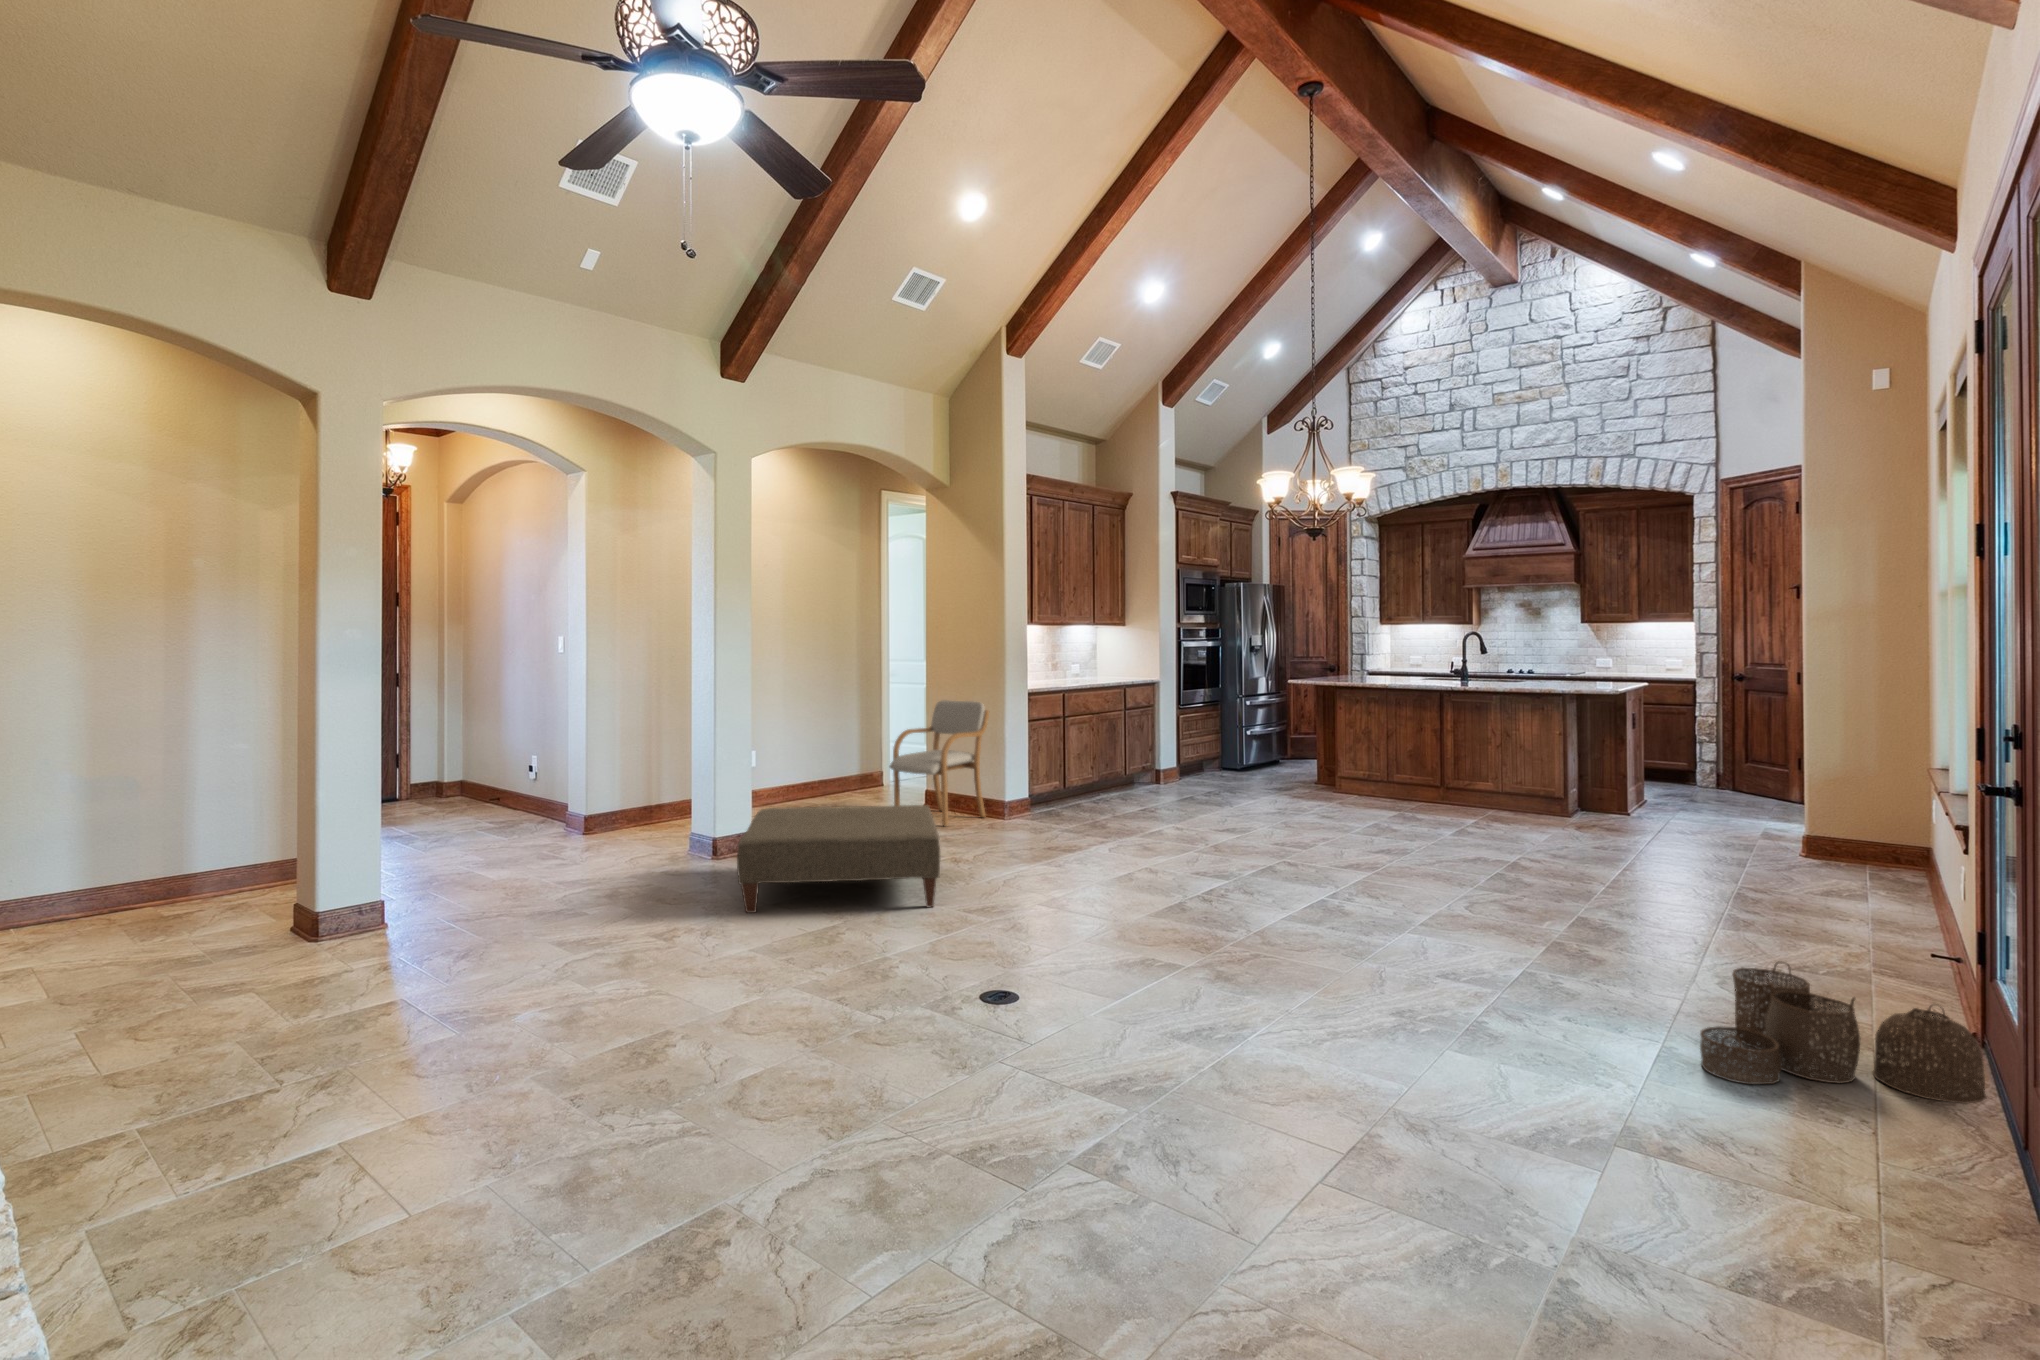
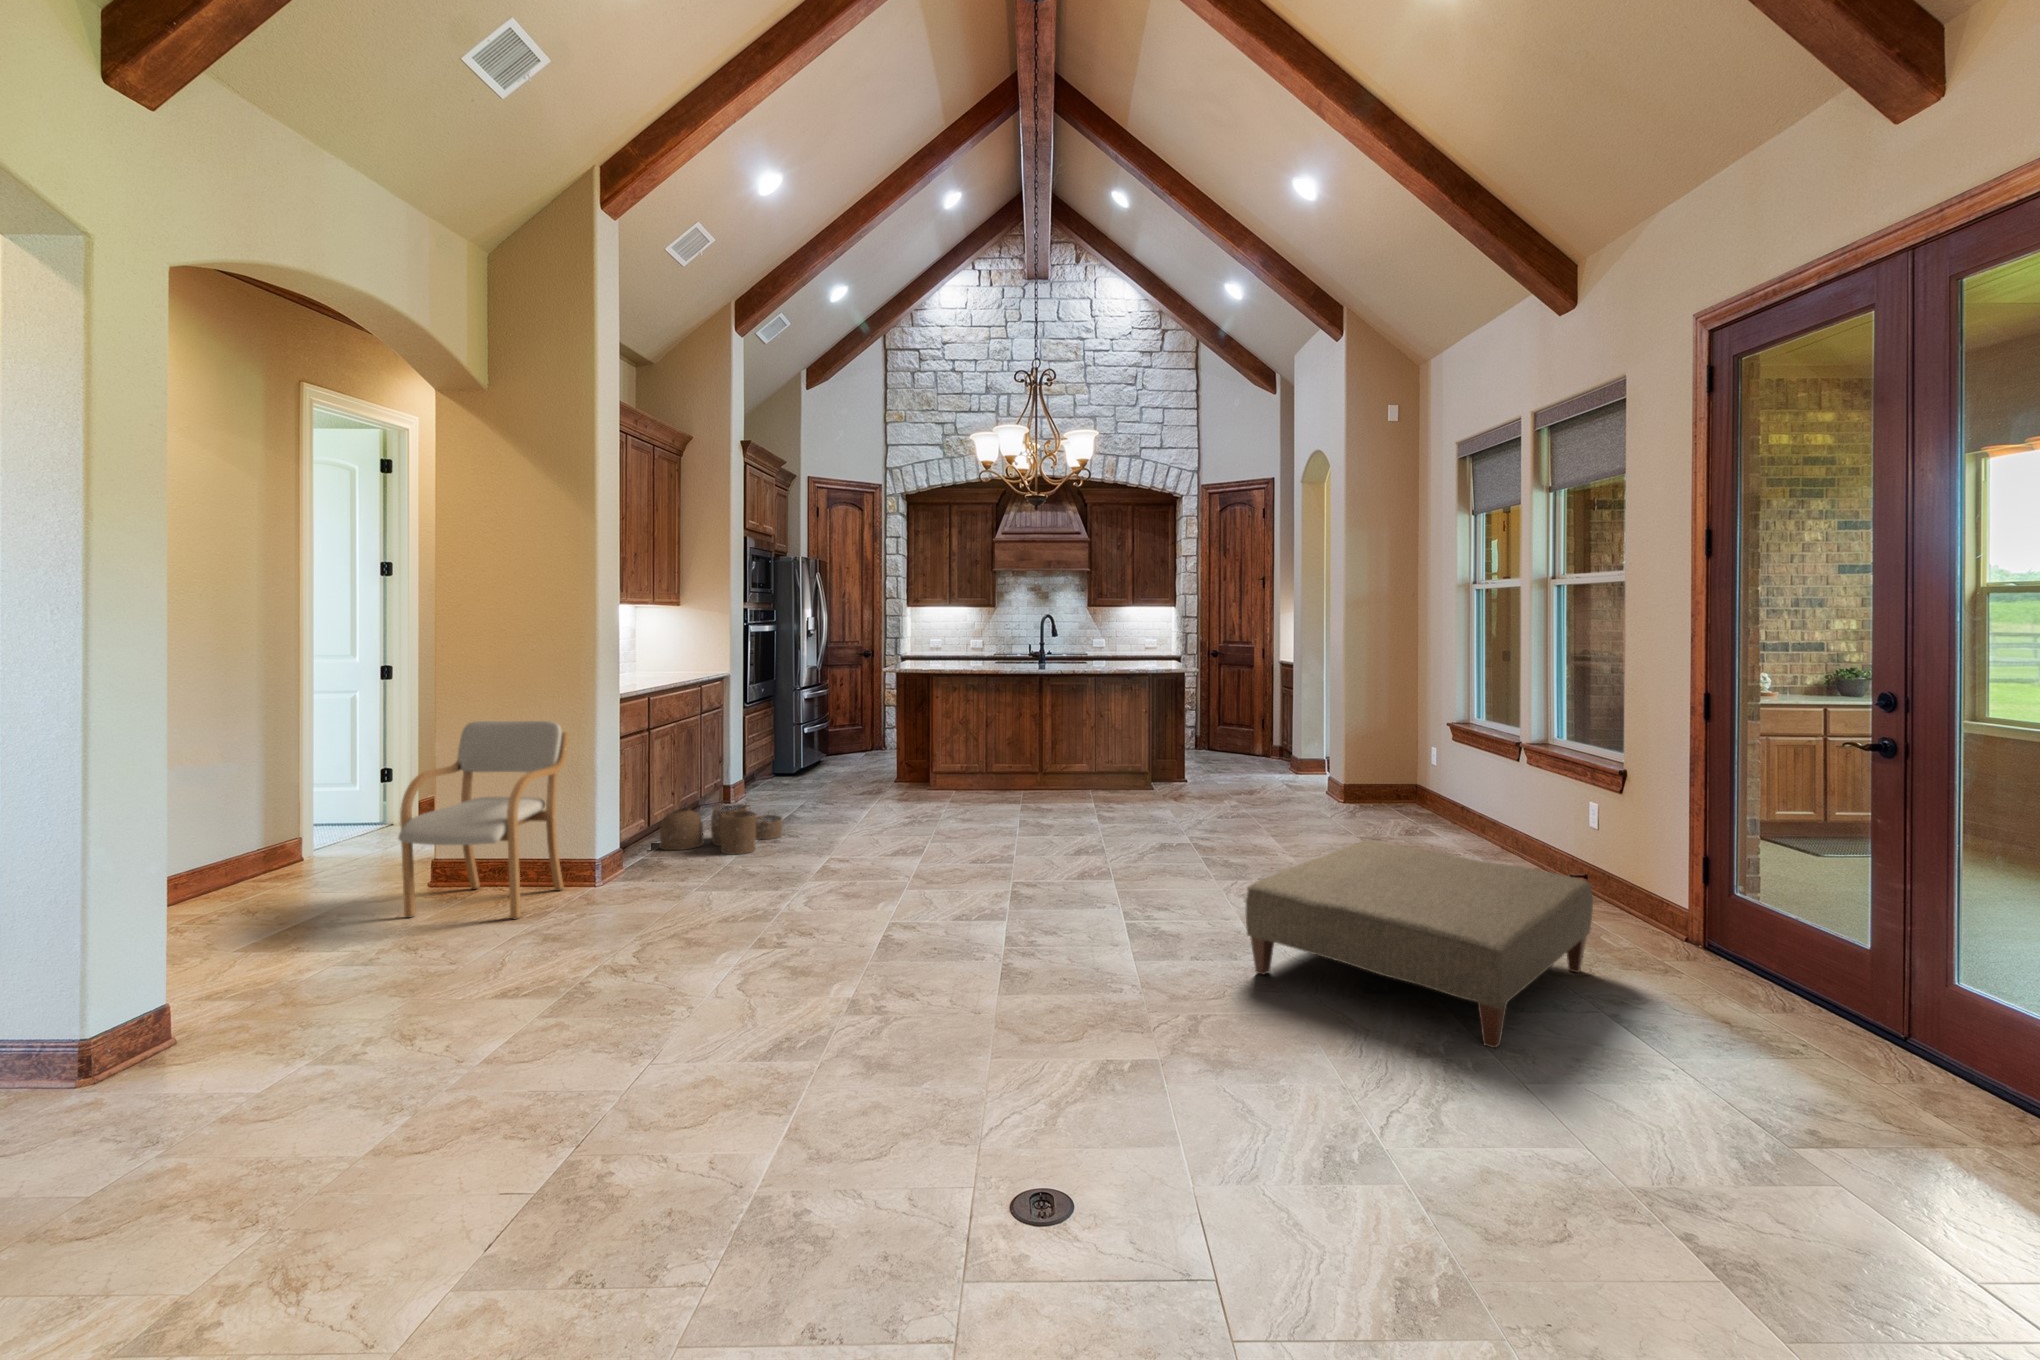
ottoman: present [737,805,940,913] -> present [1245,840,1593,1048]
woven basket: present [1700,962,1986,1104] -> present [660,804,782,854]

